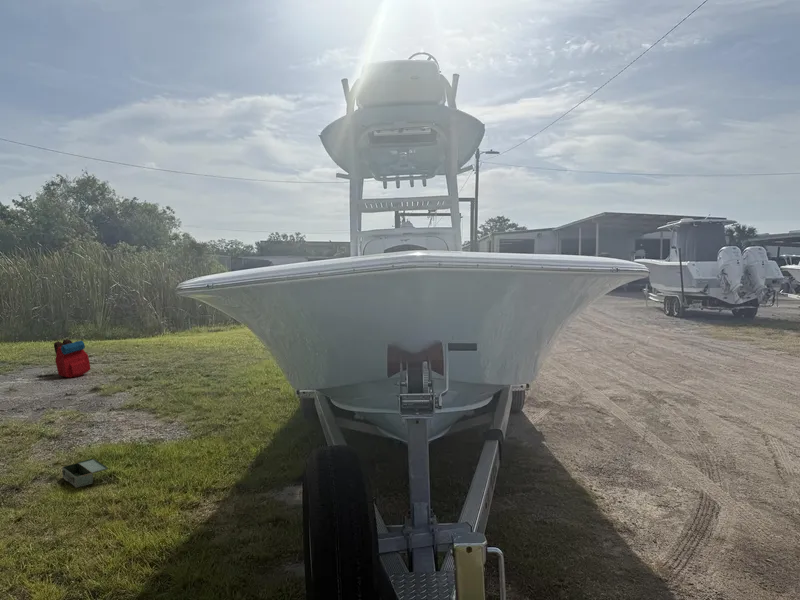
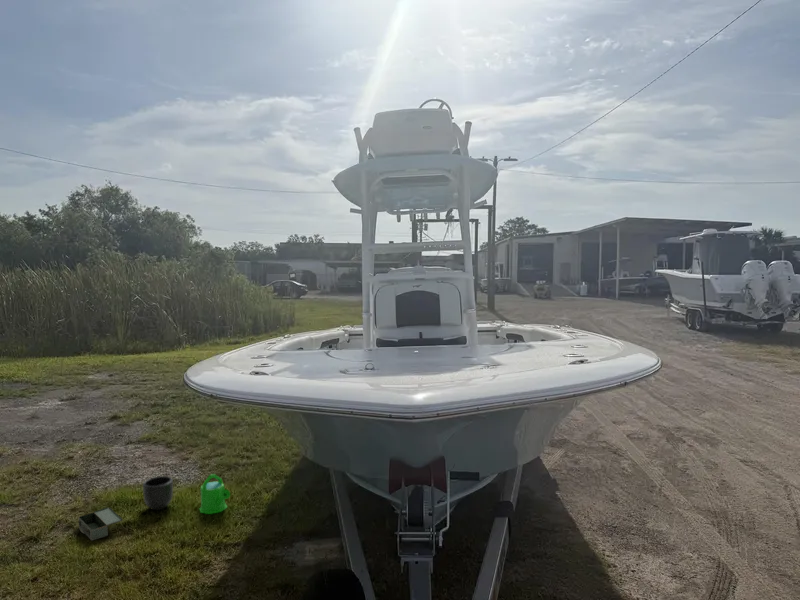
backpack: present [54,339,90,378] -> none [75,363,111,402]
watering can: none [186,425,218,465] -> present [199,474,230,514]
planter: none [128,430,159,463] -> present [143,476,173,510]

